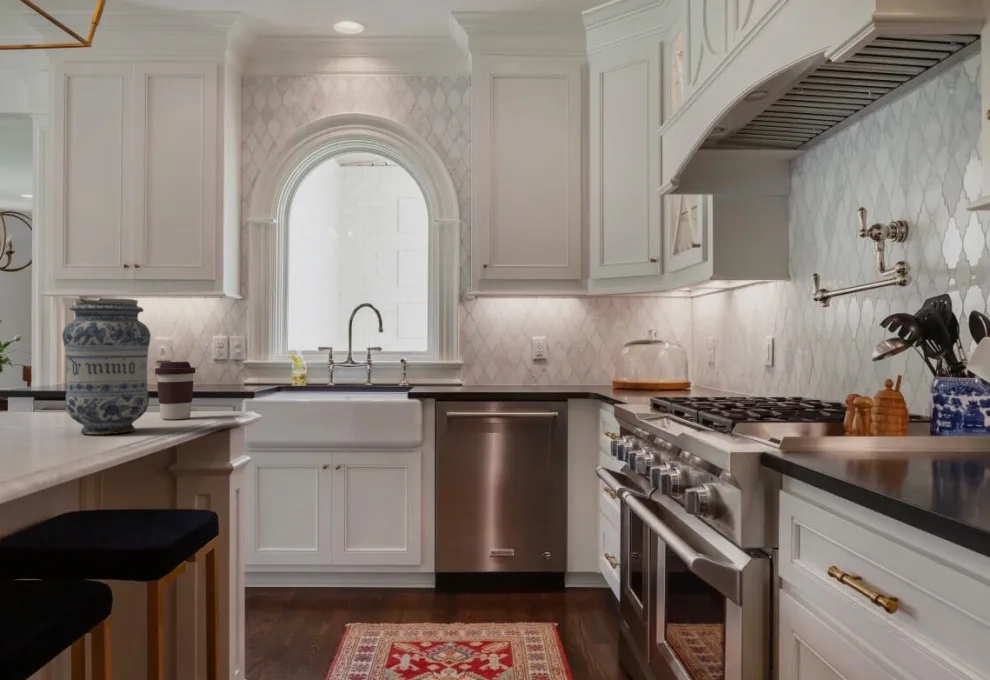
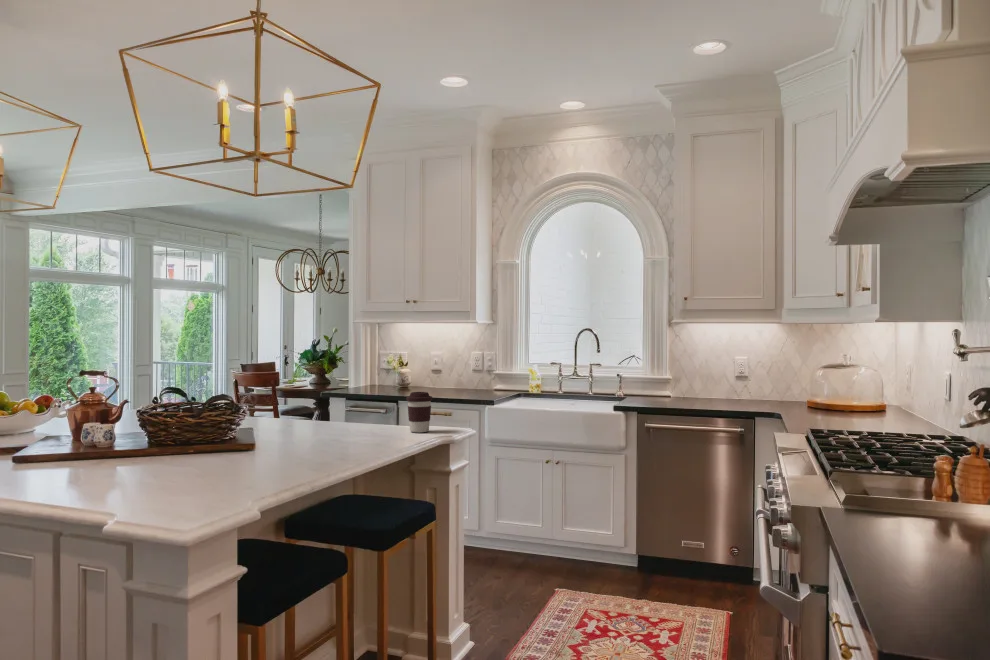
vase: present [62,298,151,435] -> none [345,356,397,446]

